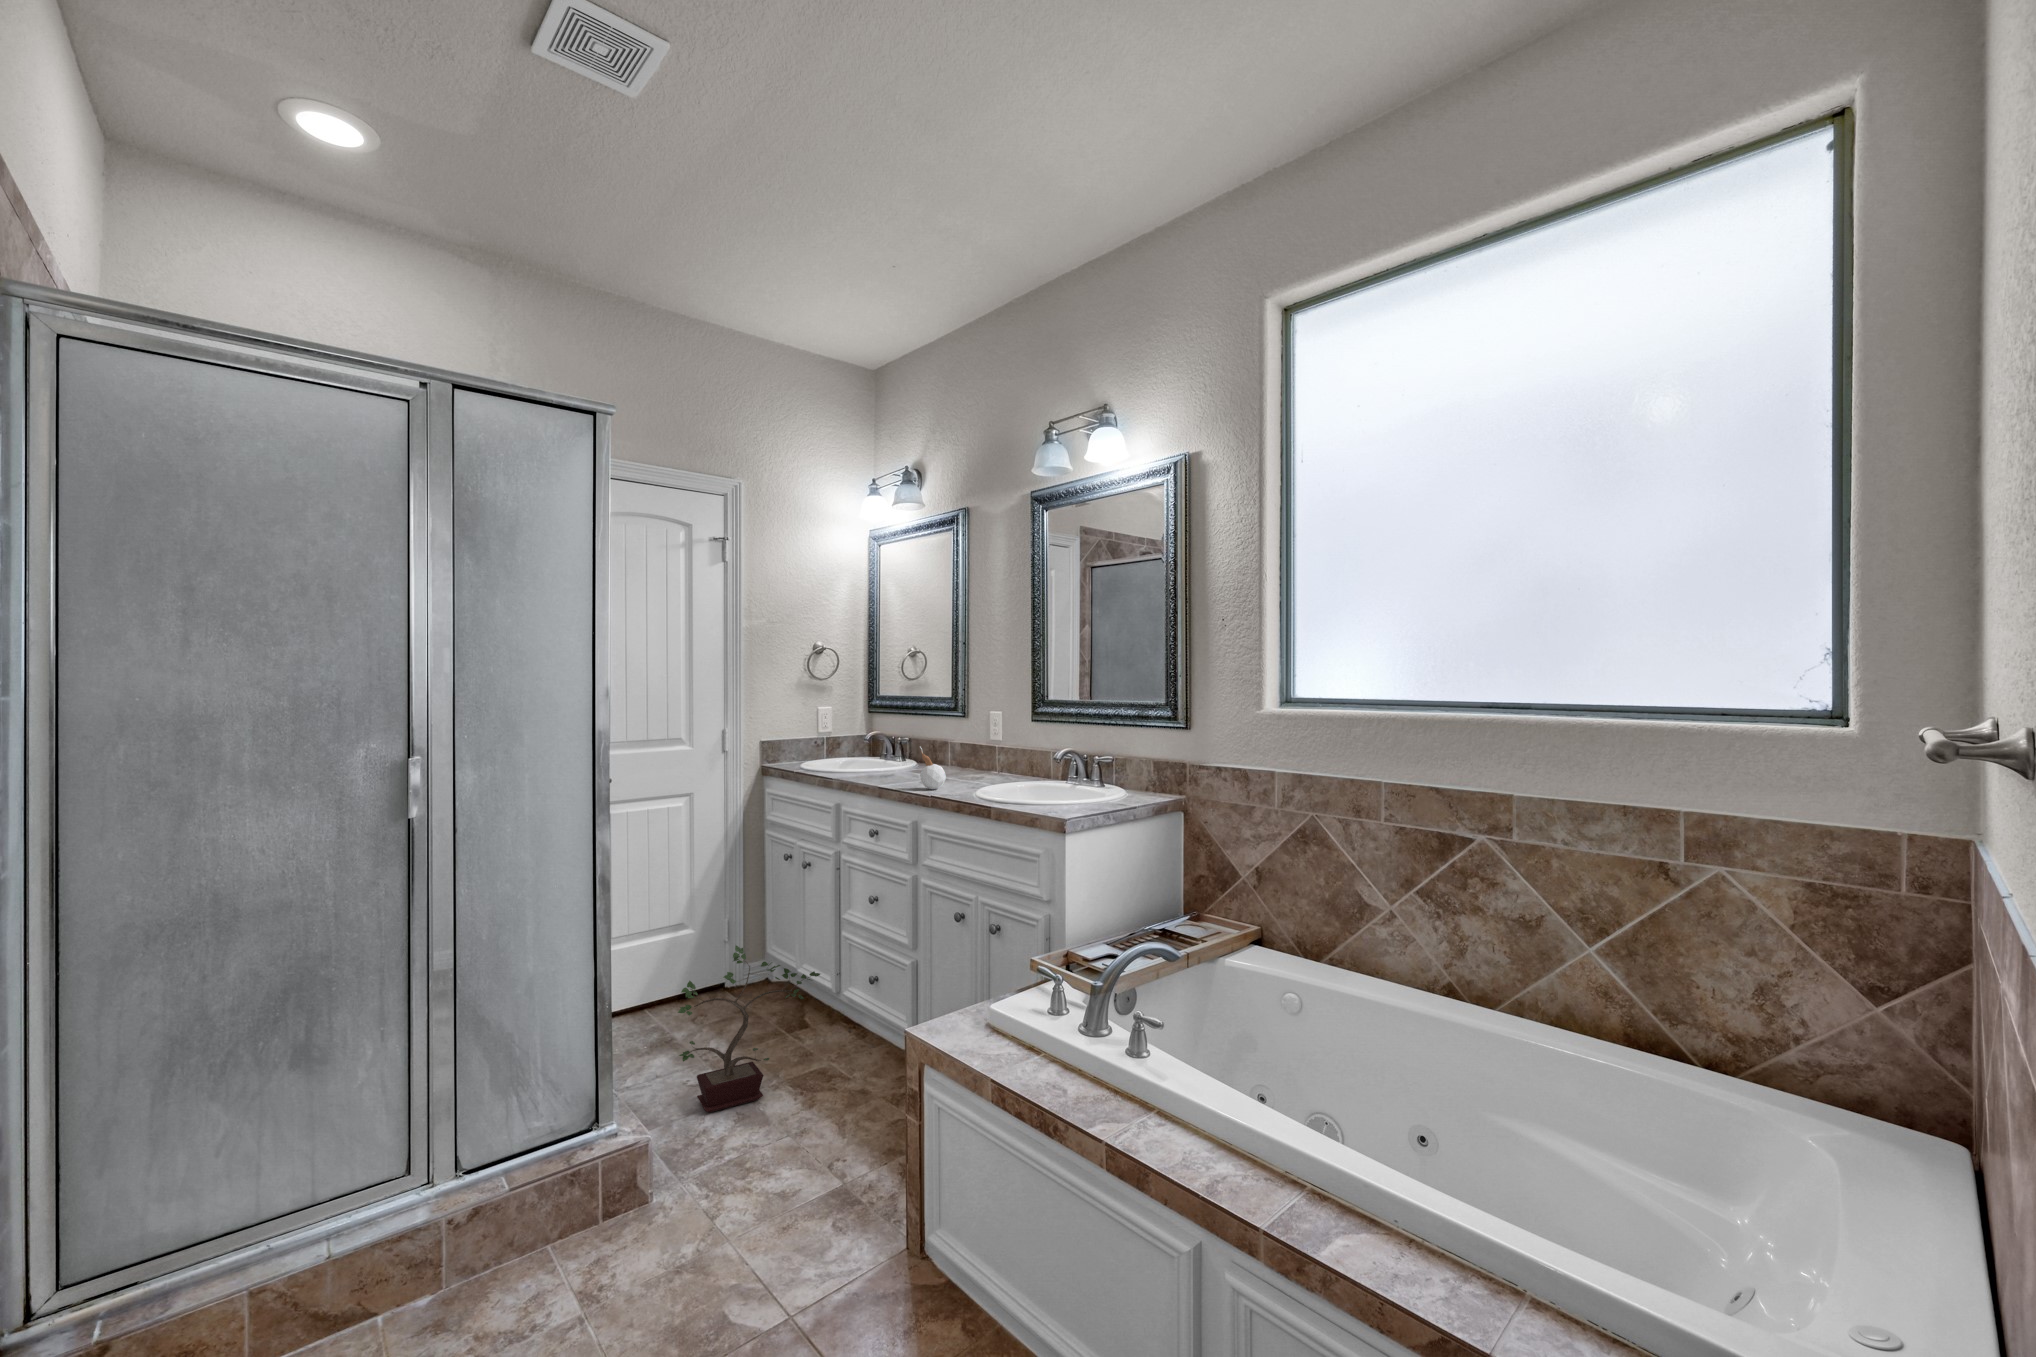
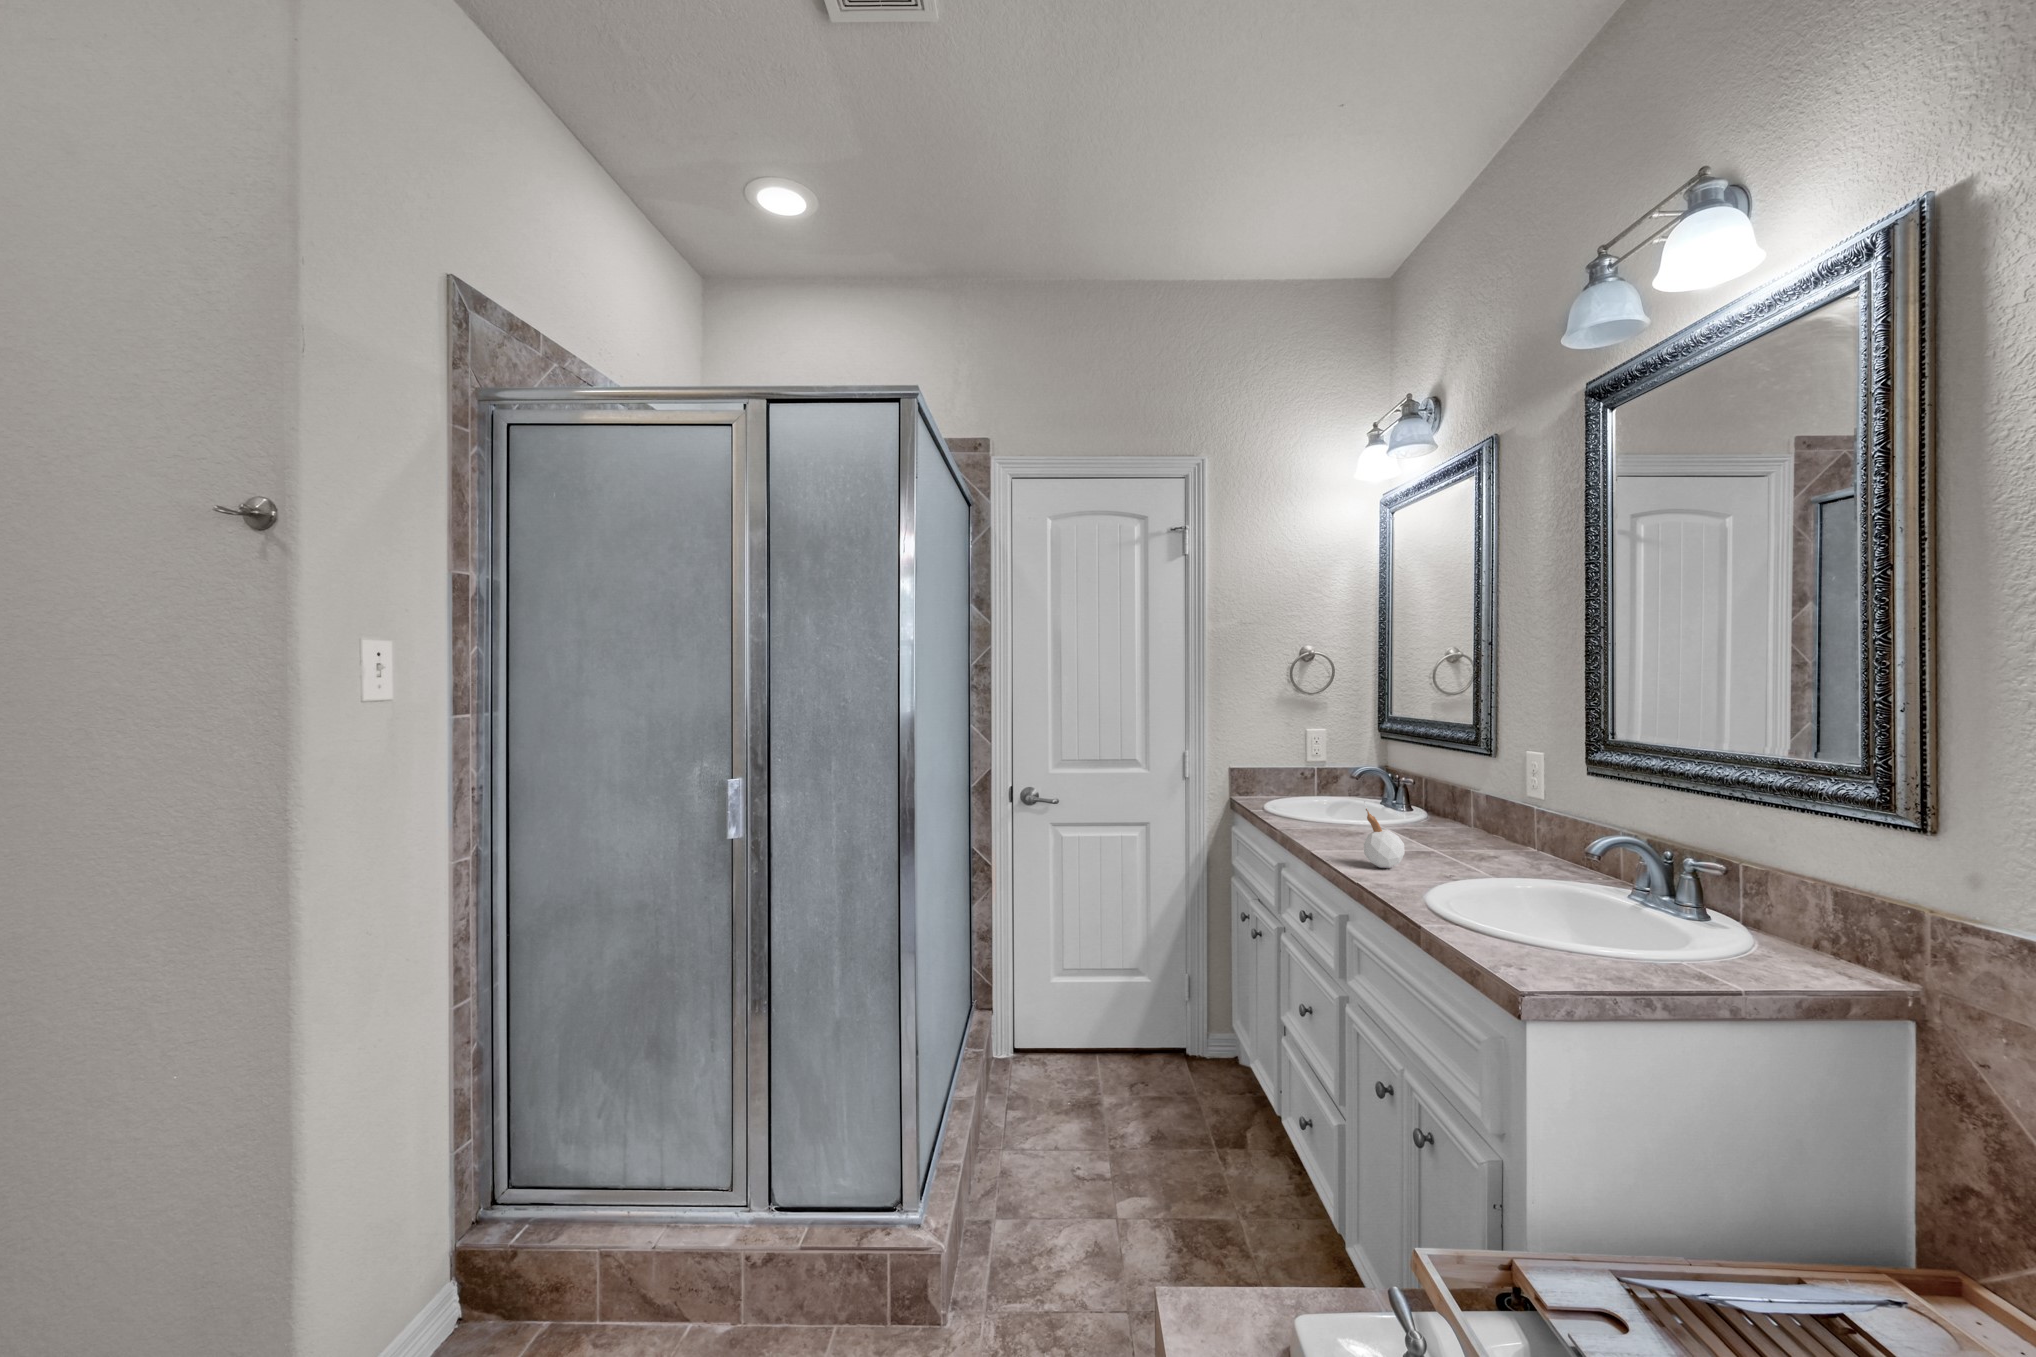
potted plant: present [678,946,820,1112] -> none [1036,1025,1214,1230]

